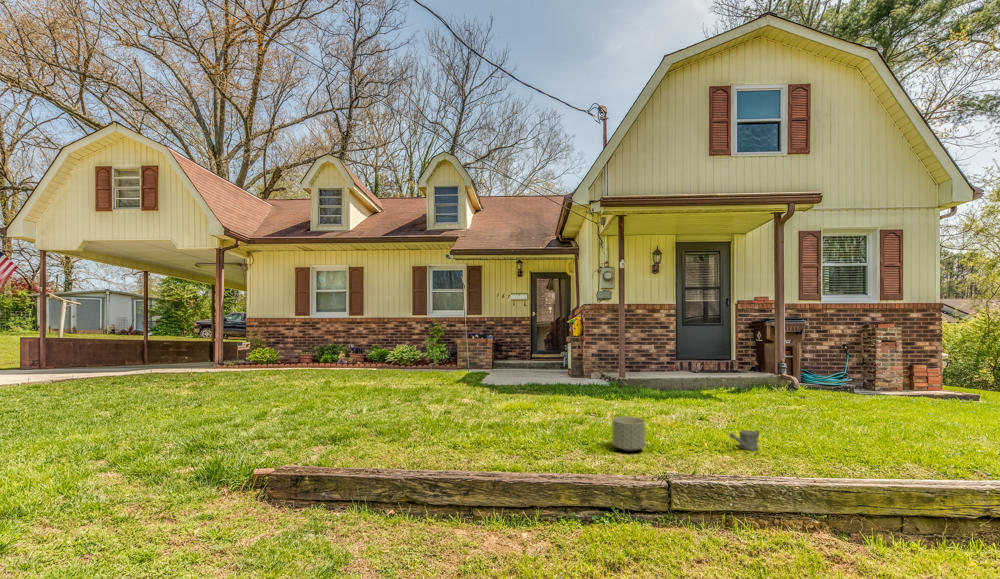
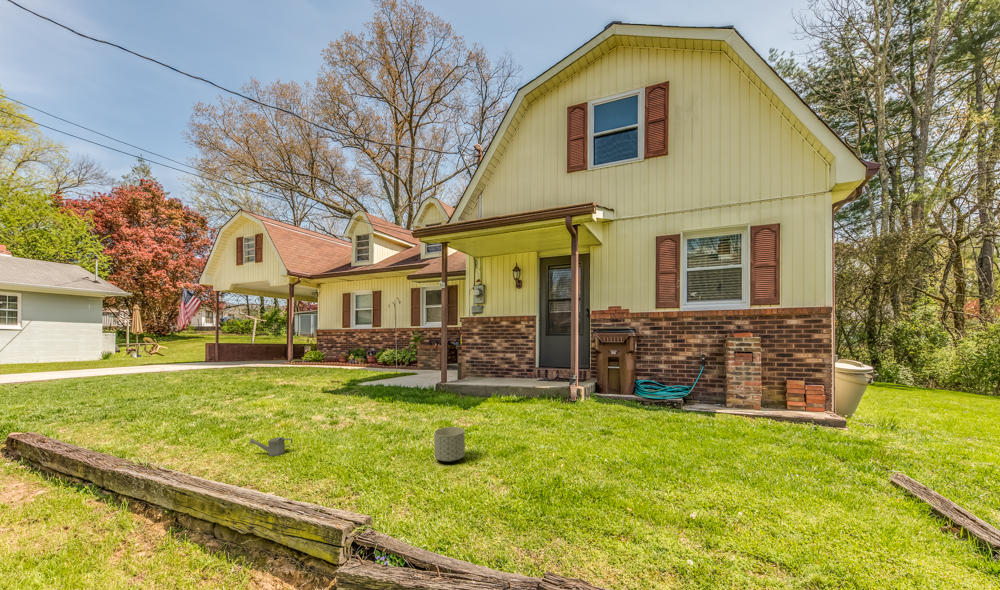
planter: present [613,416,645,452] -> present [434,427,465,463]

